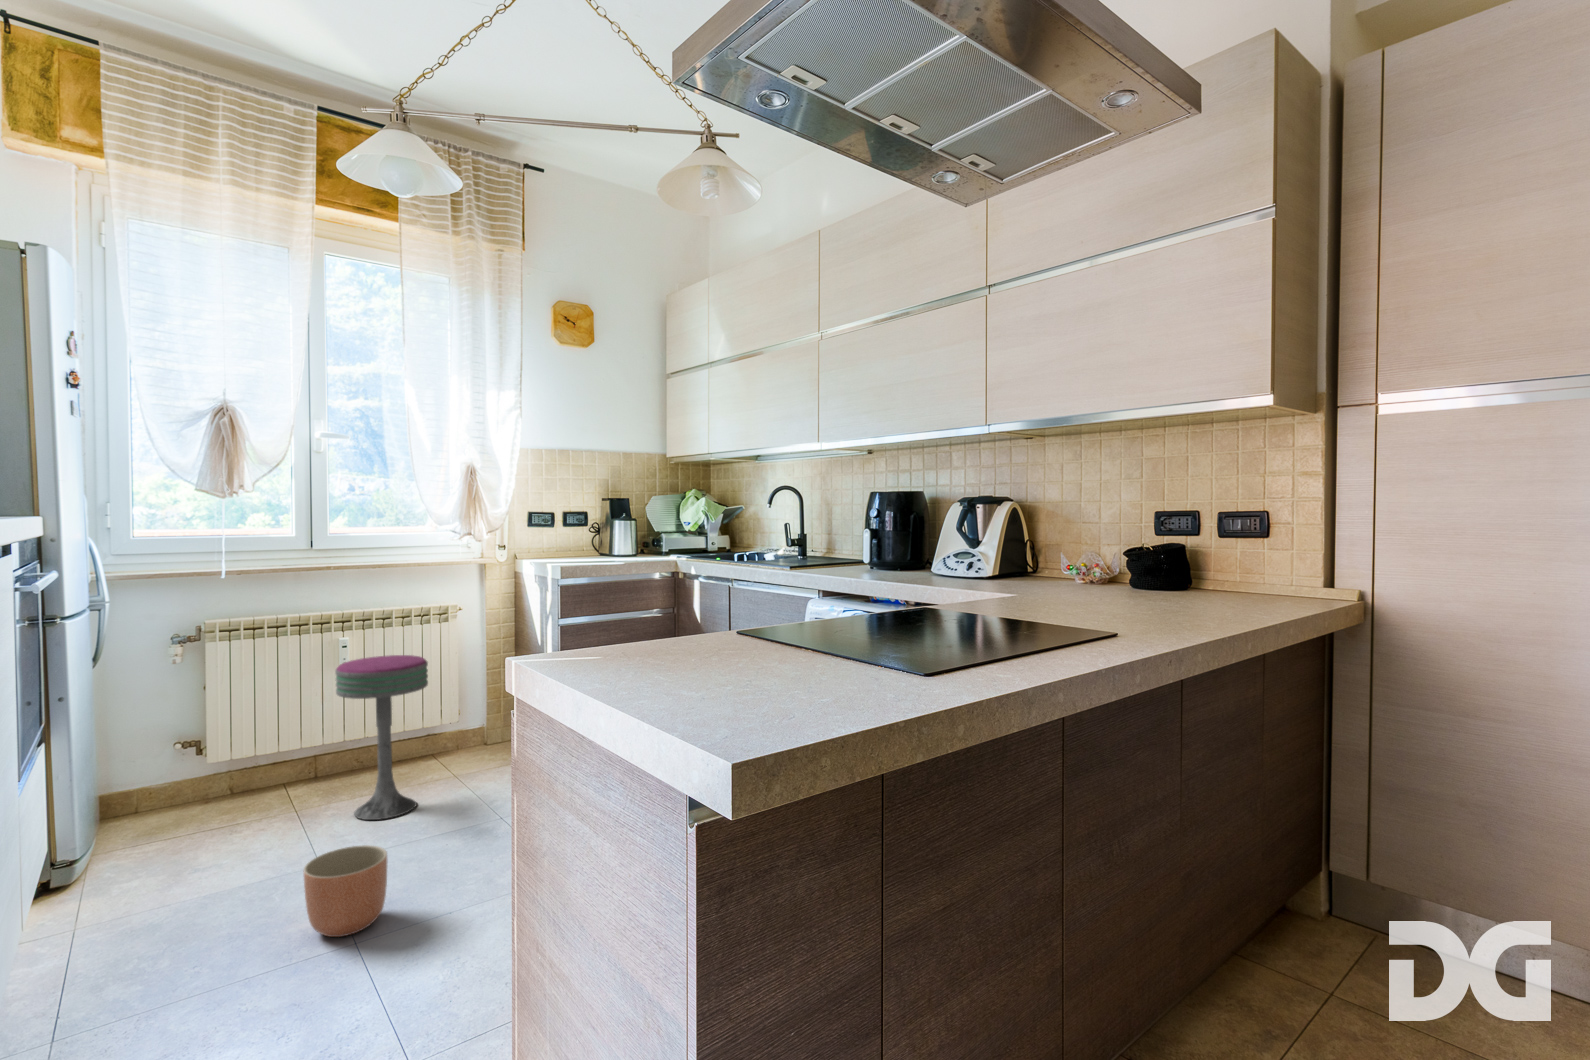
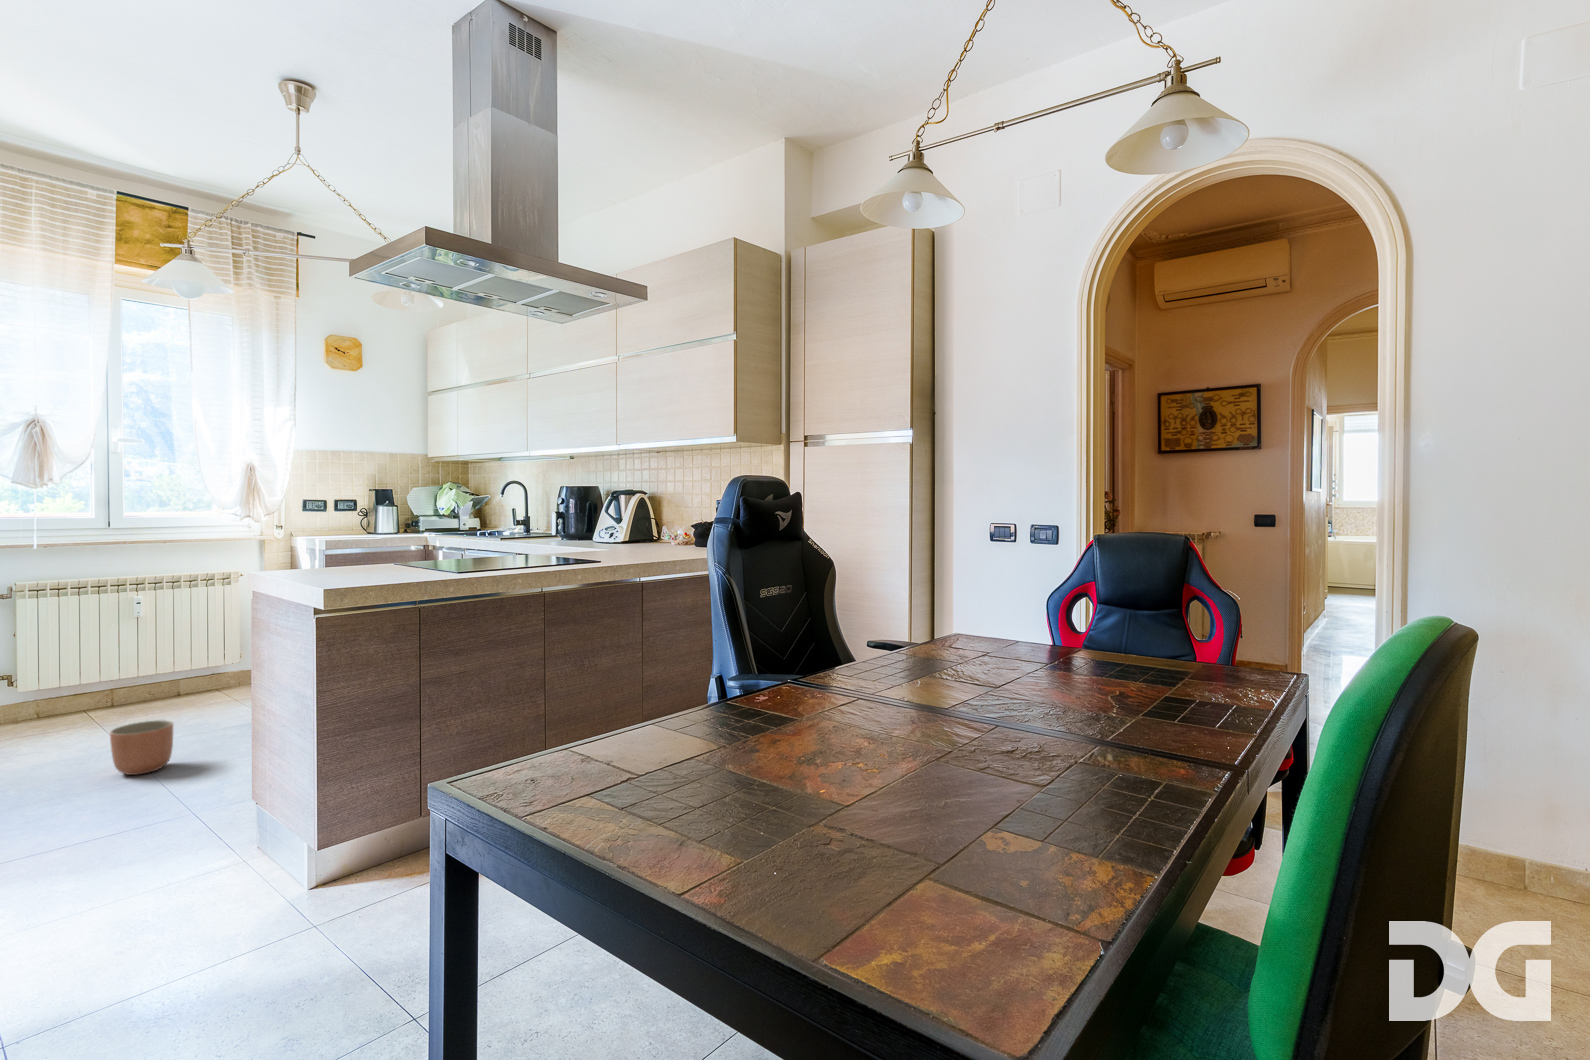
bar stool: present [335,655,428,820] -> none [133,605,211,723]

